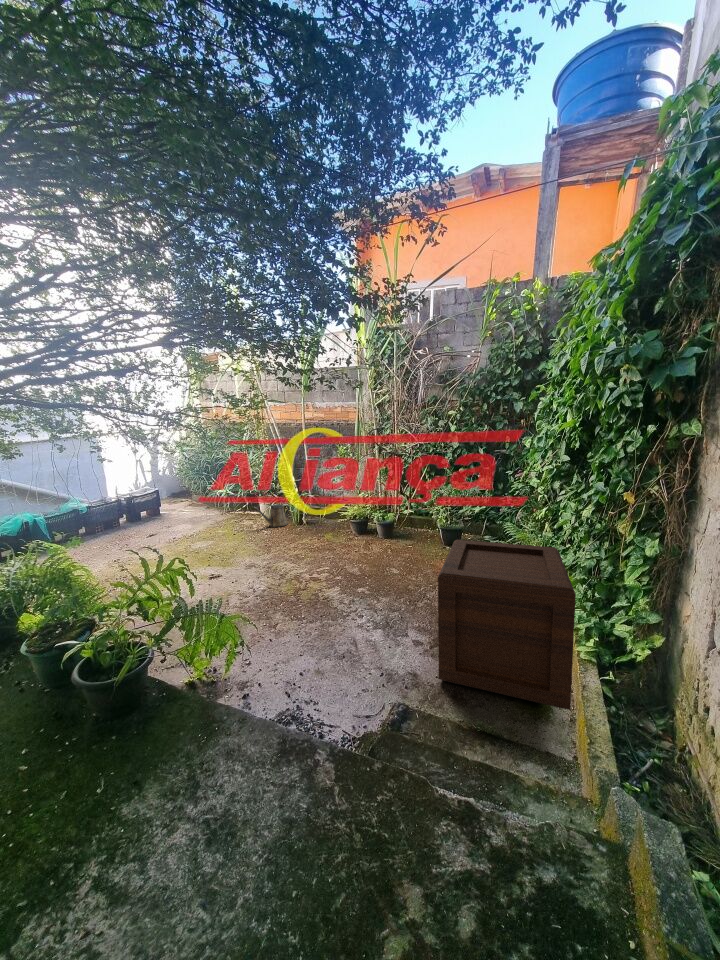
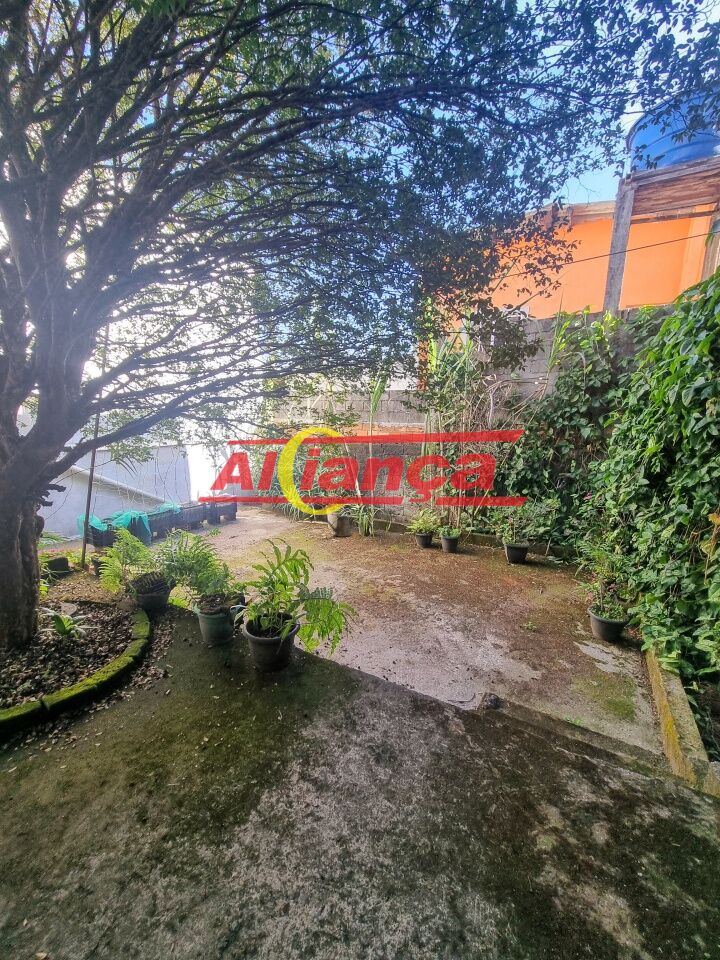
wooden crate: present [438,540,576,709] -> none [522,553,661,713]

